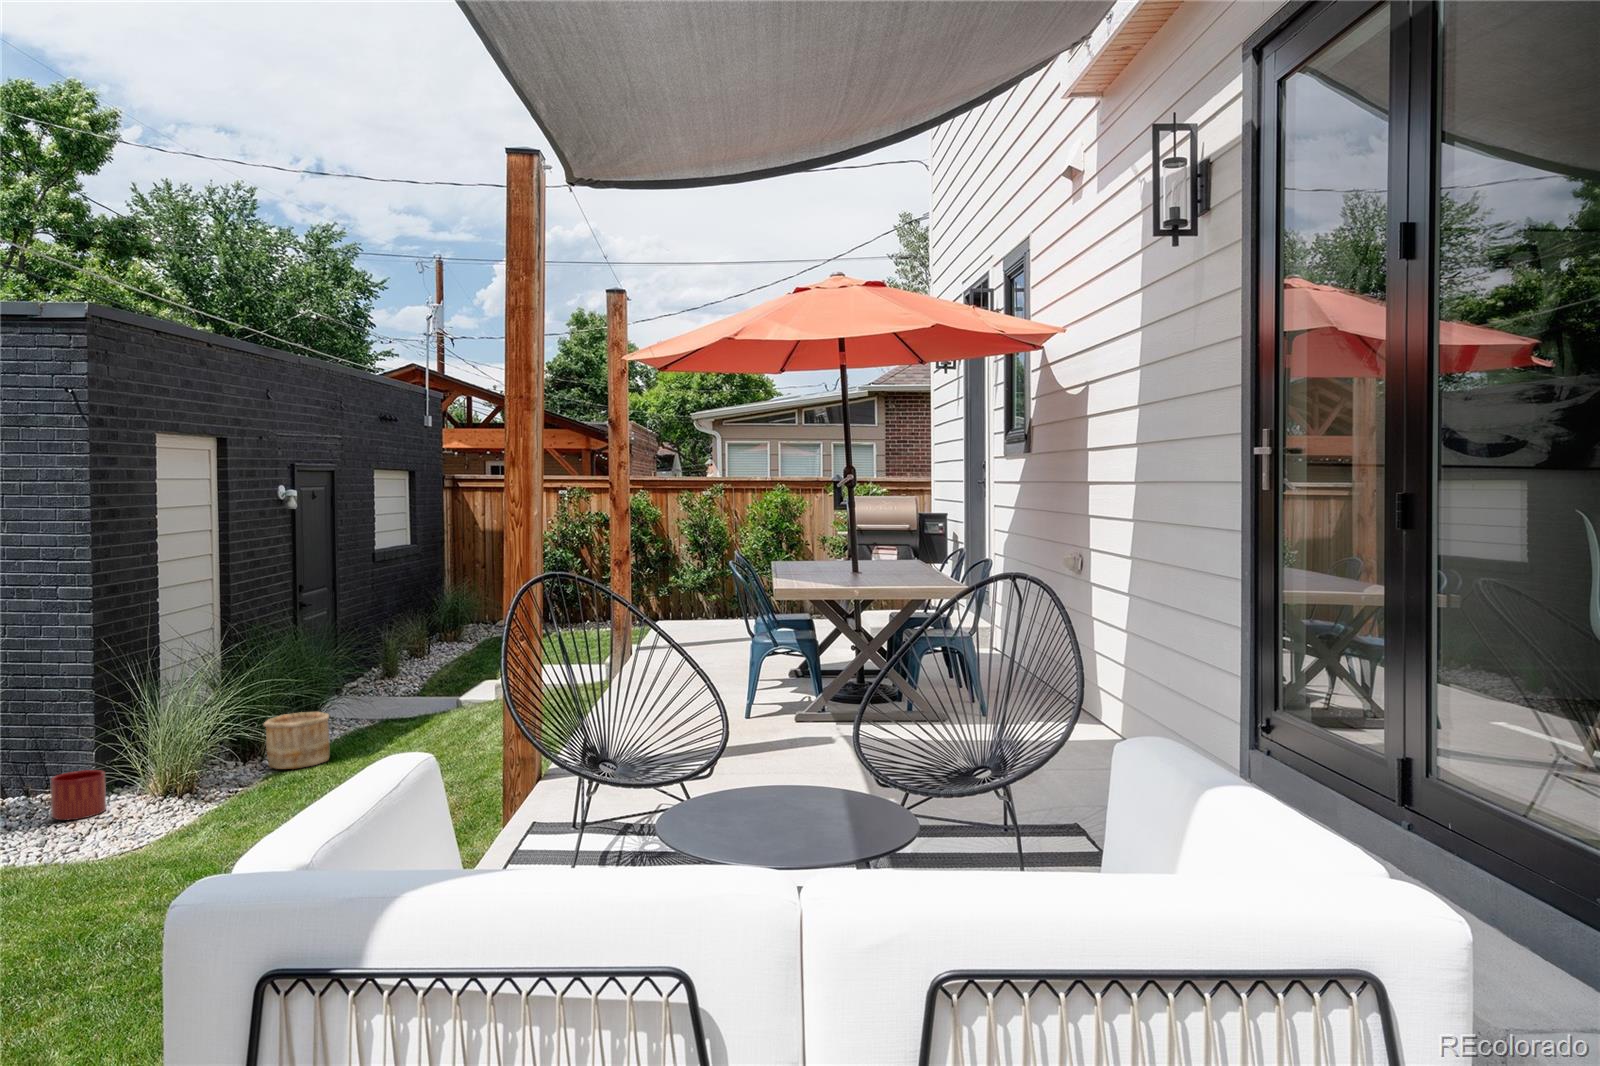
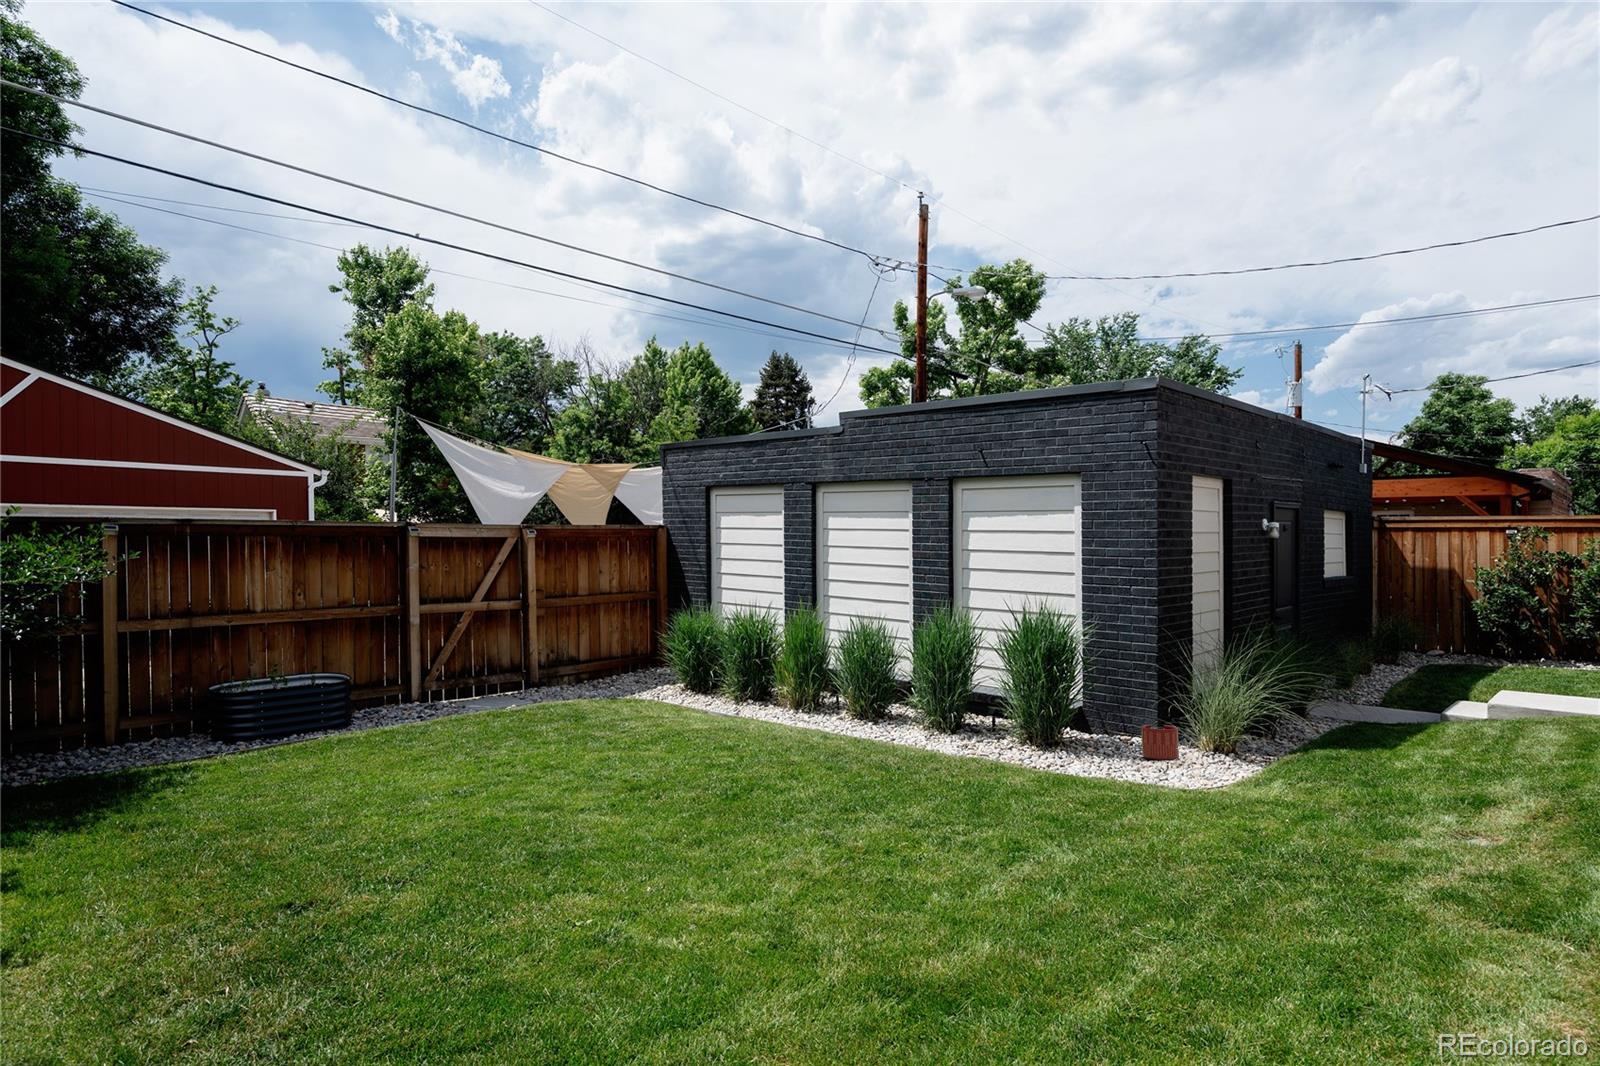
wooden bucket: present [264,712,329,769] -> none [1290,702,1349,748]

